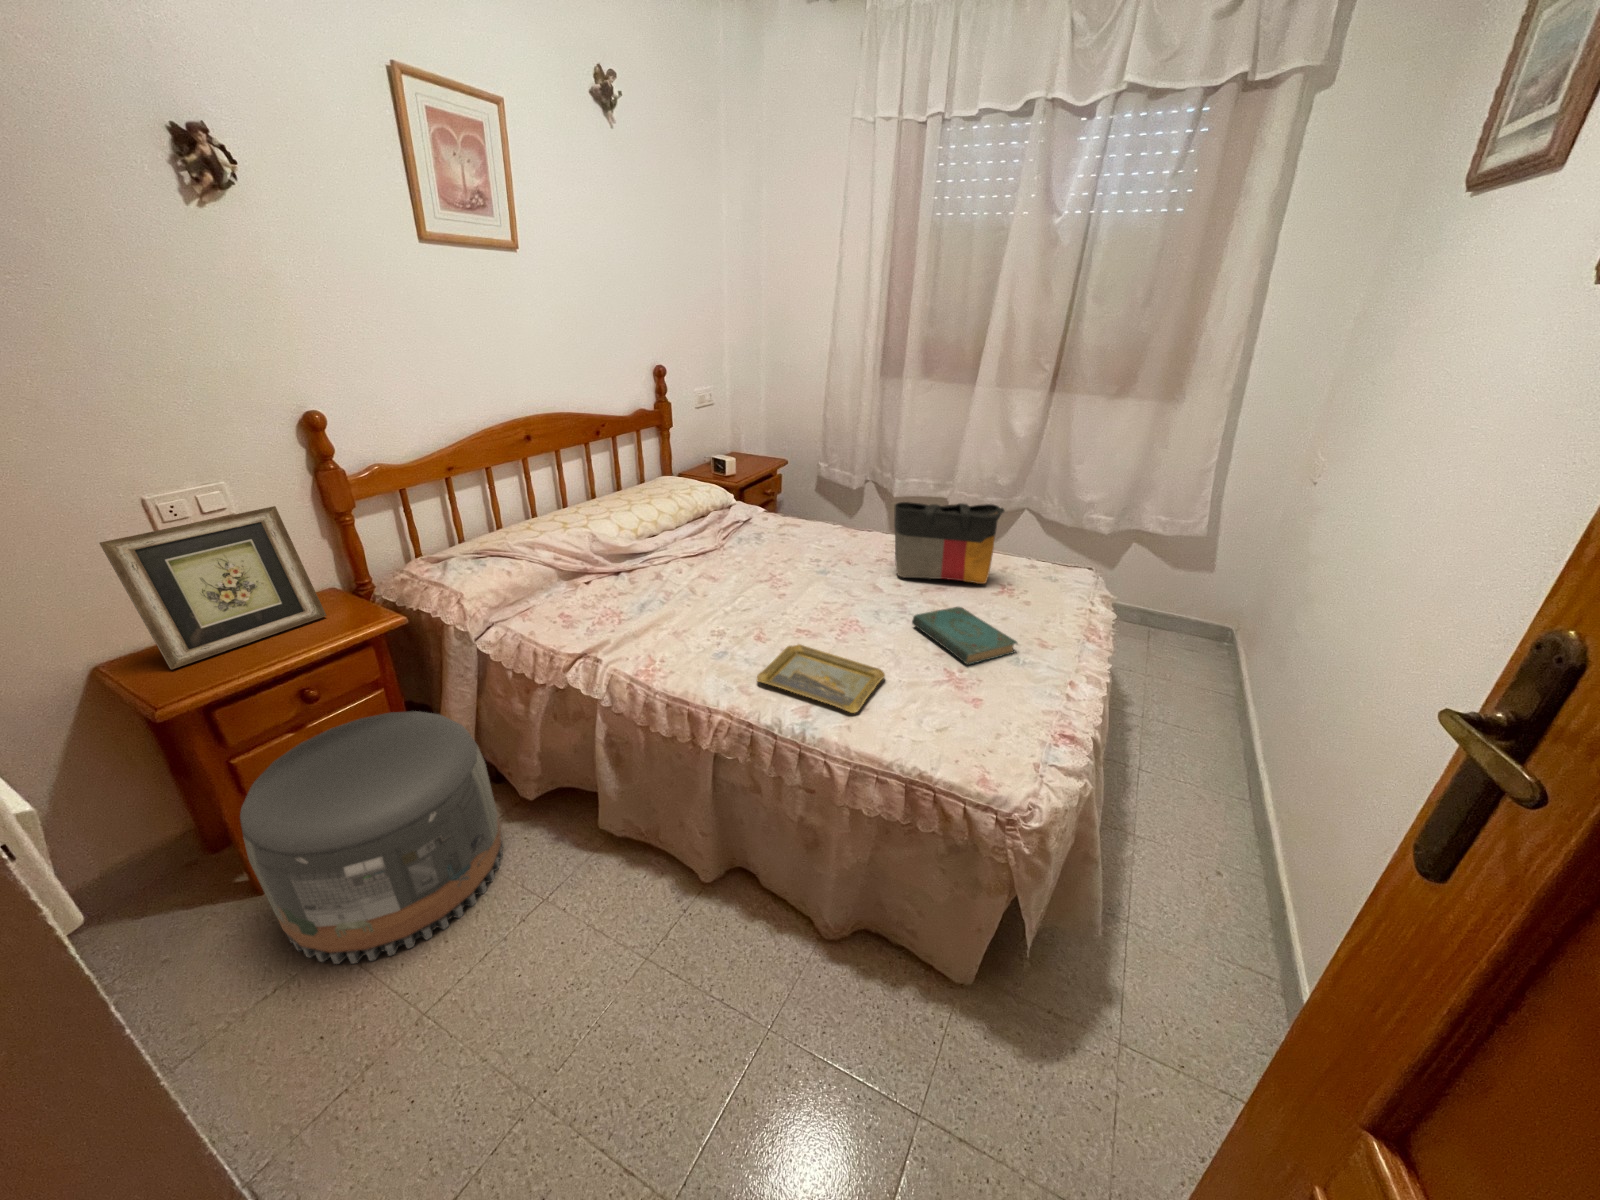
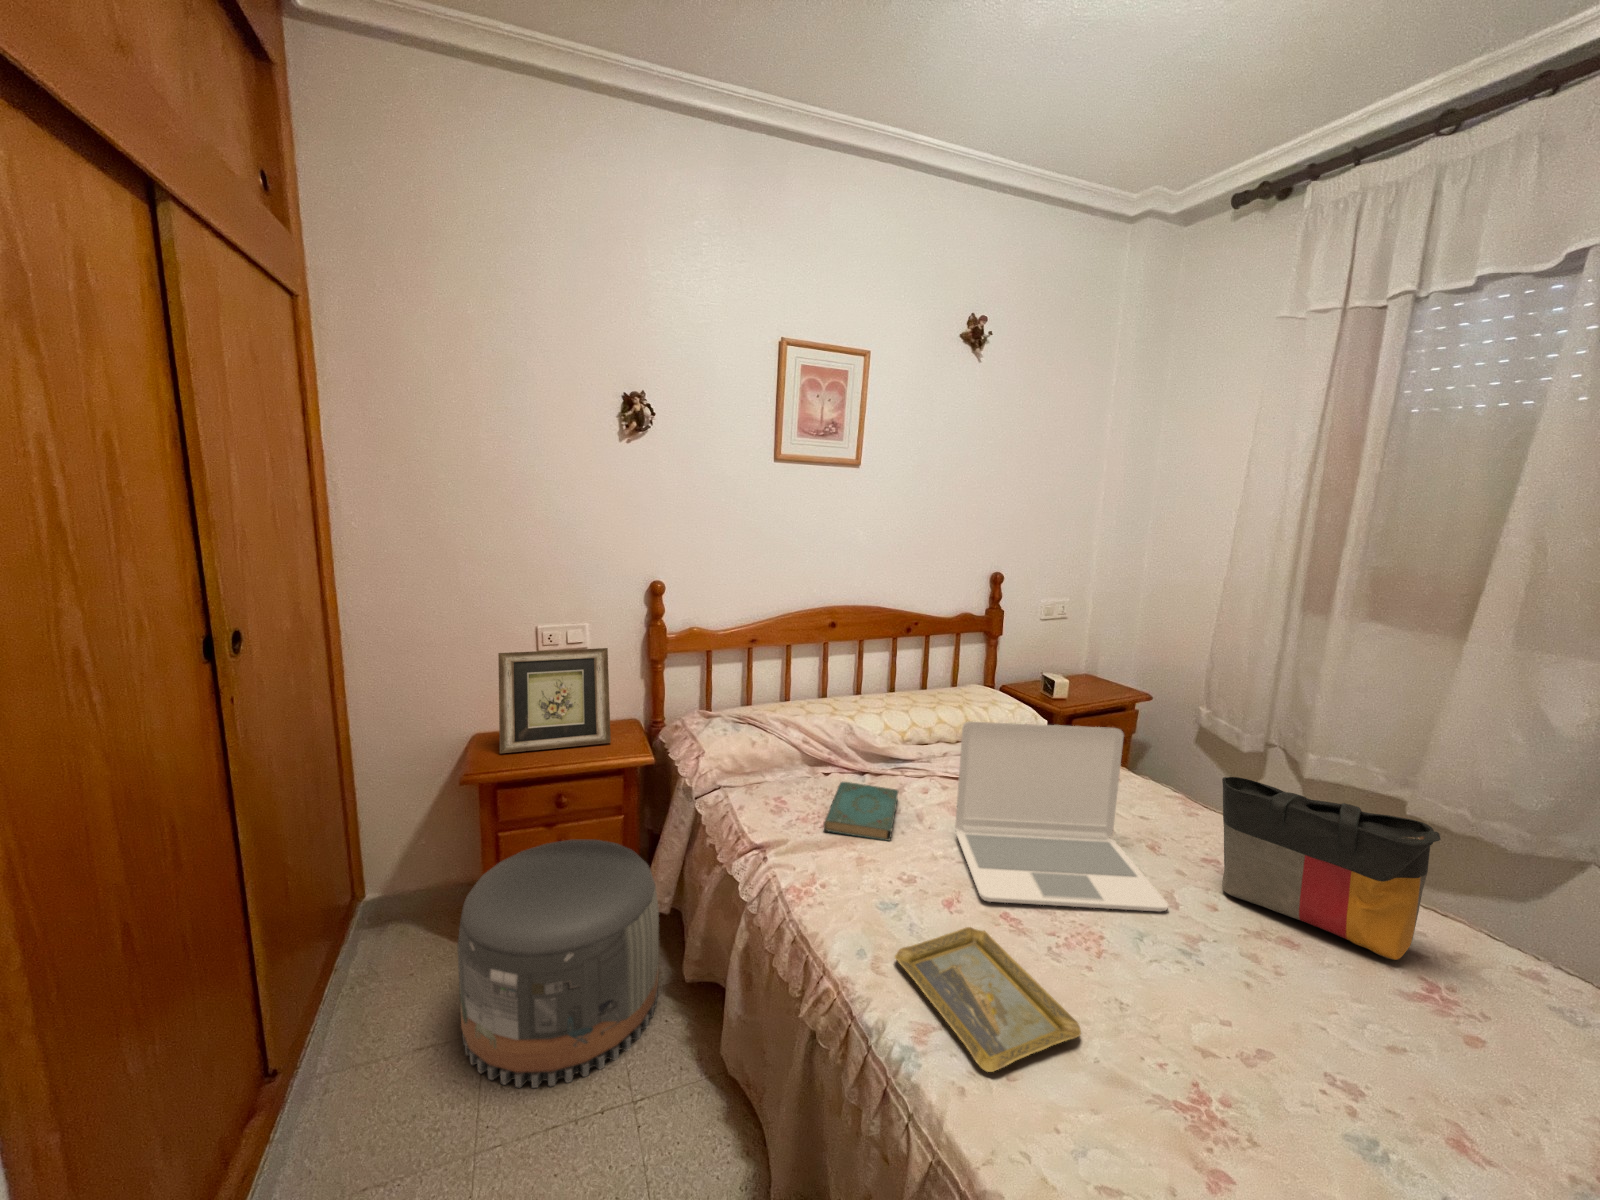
laptop: none [726,486,880,629] -> present [955,721,1168,912]
book: present [912,607,1017,664] -> present [824,782,898,841]

